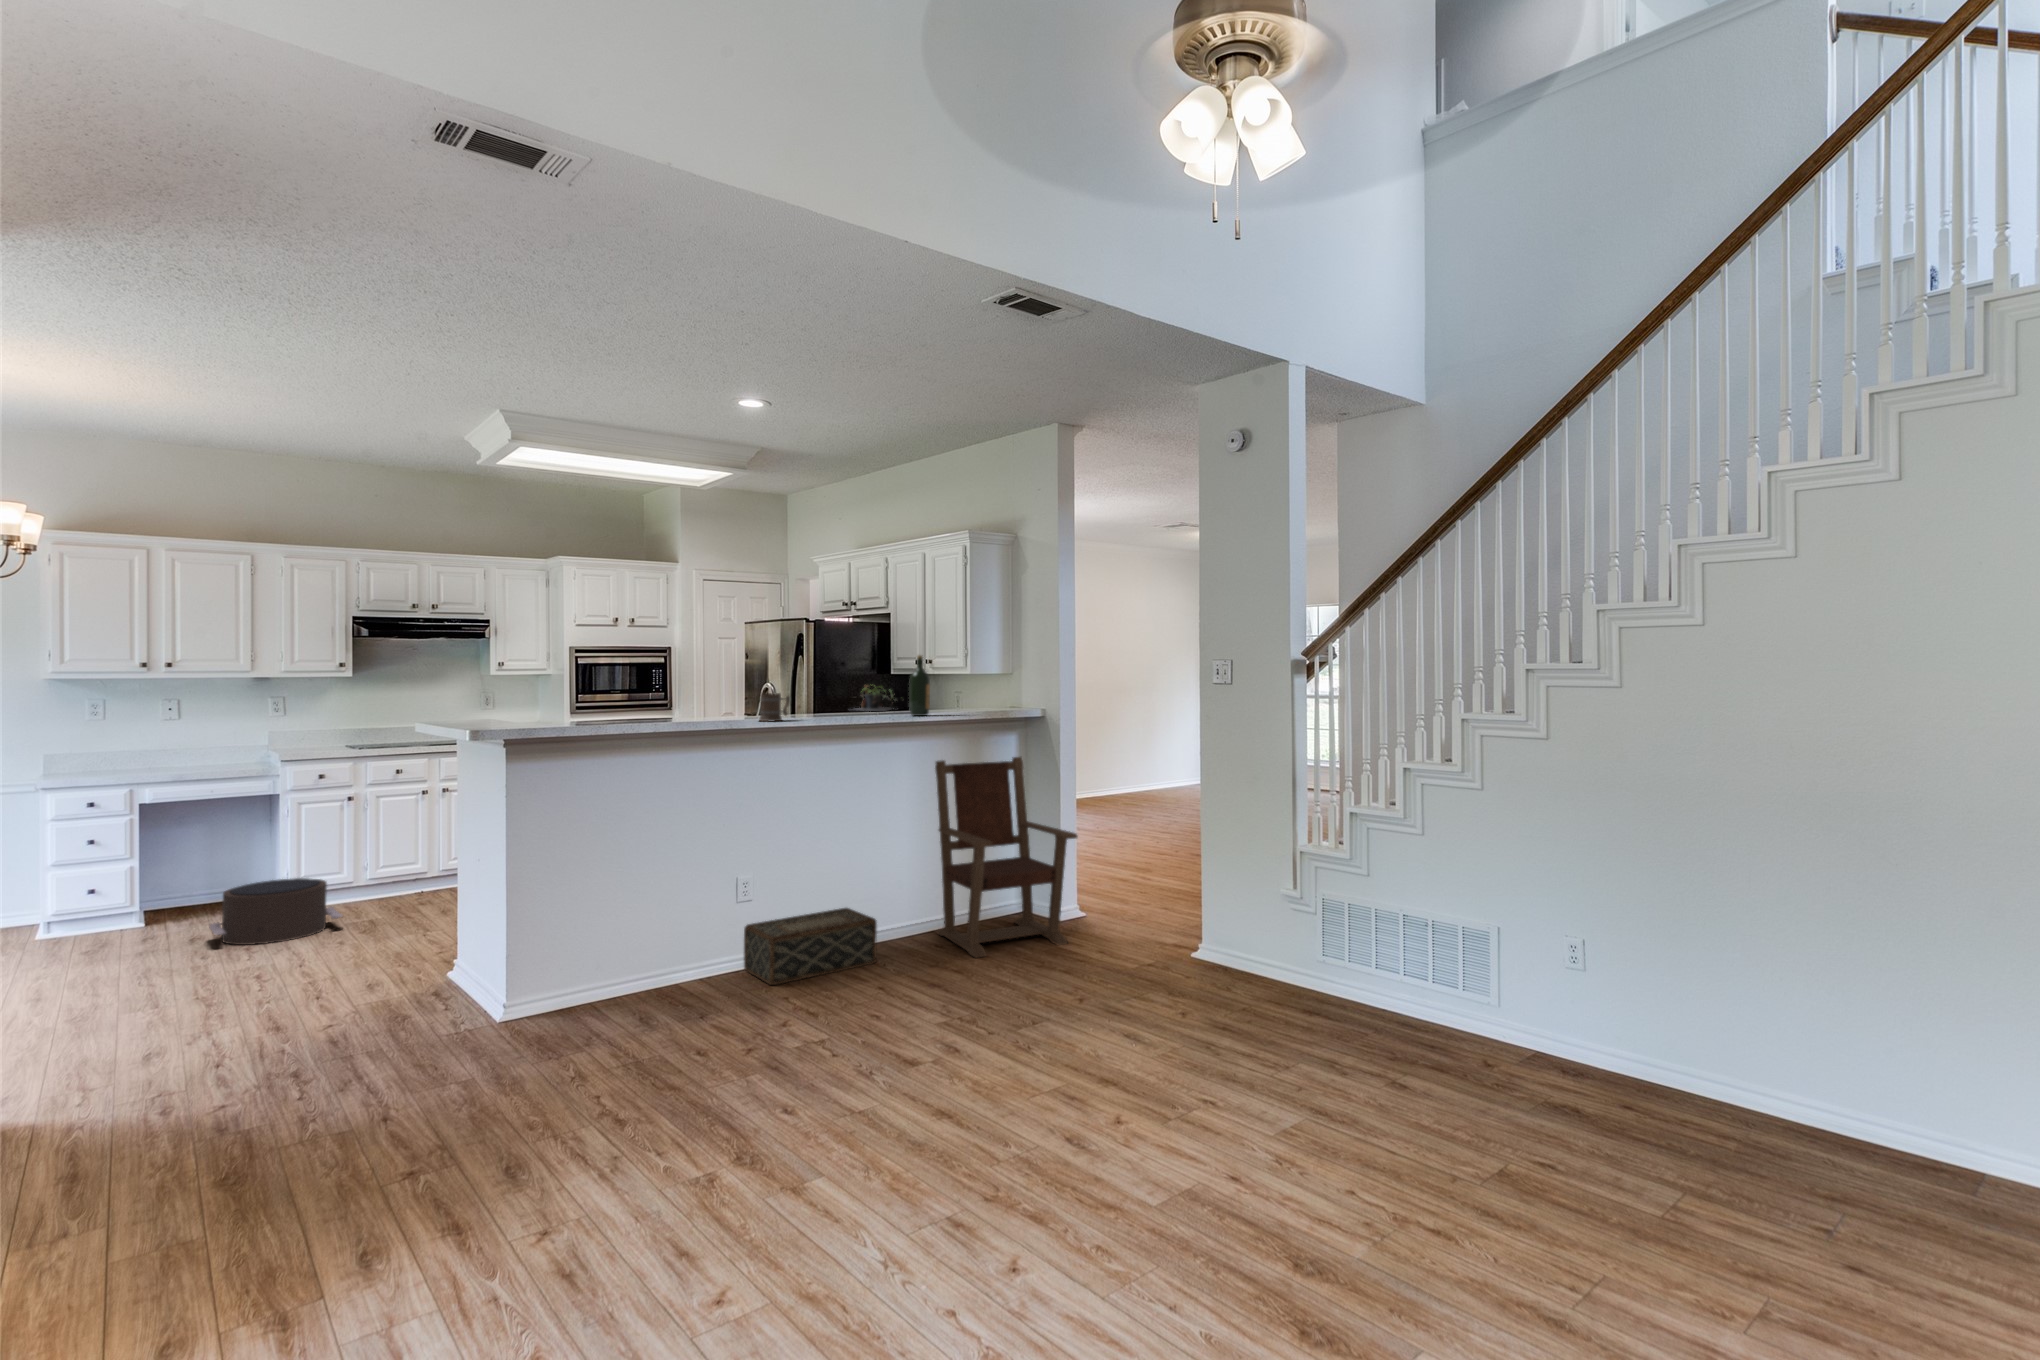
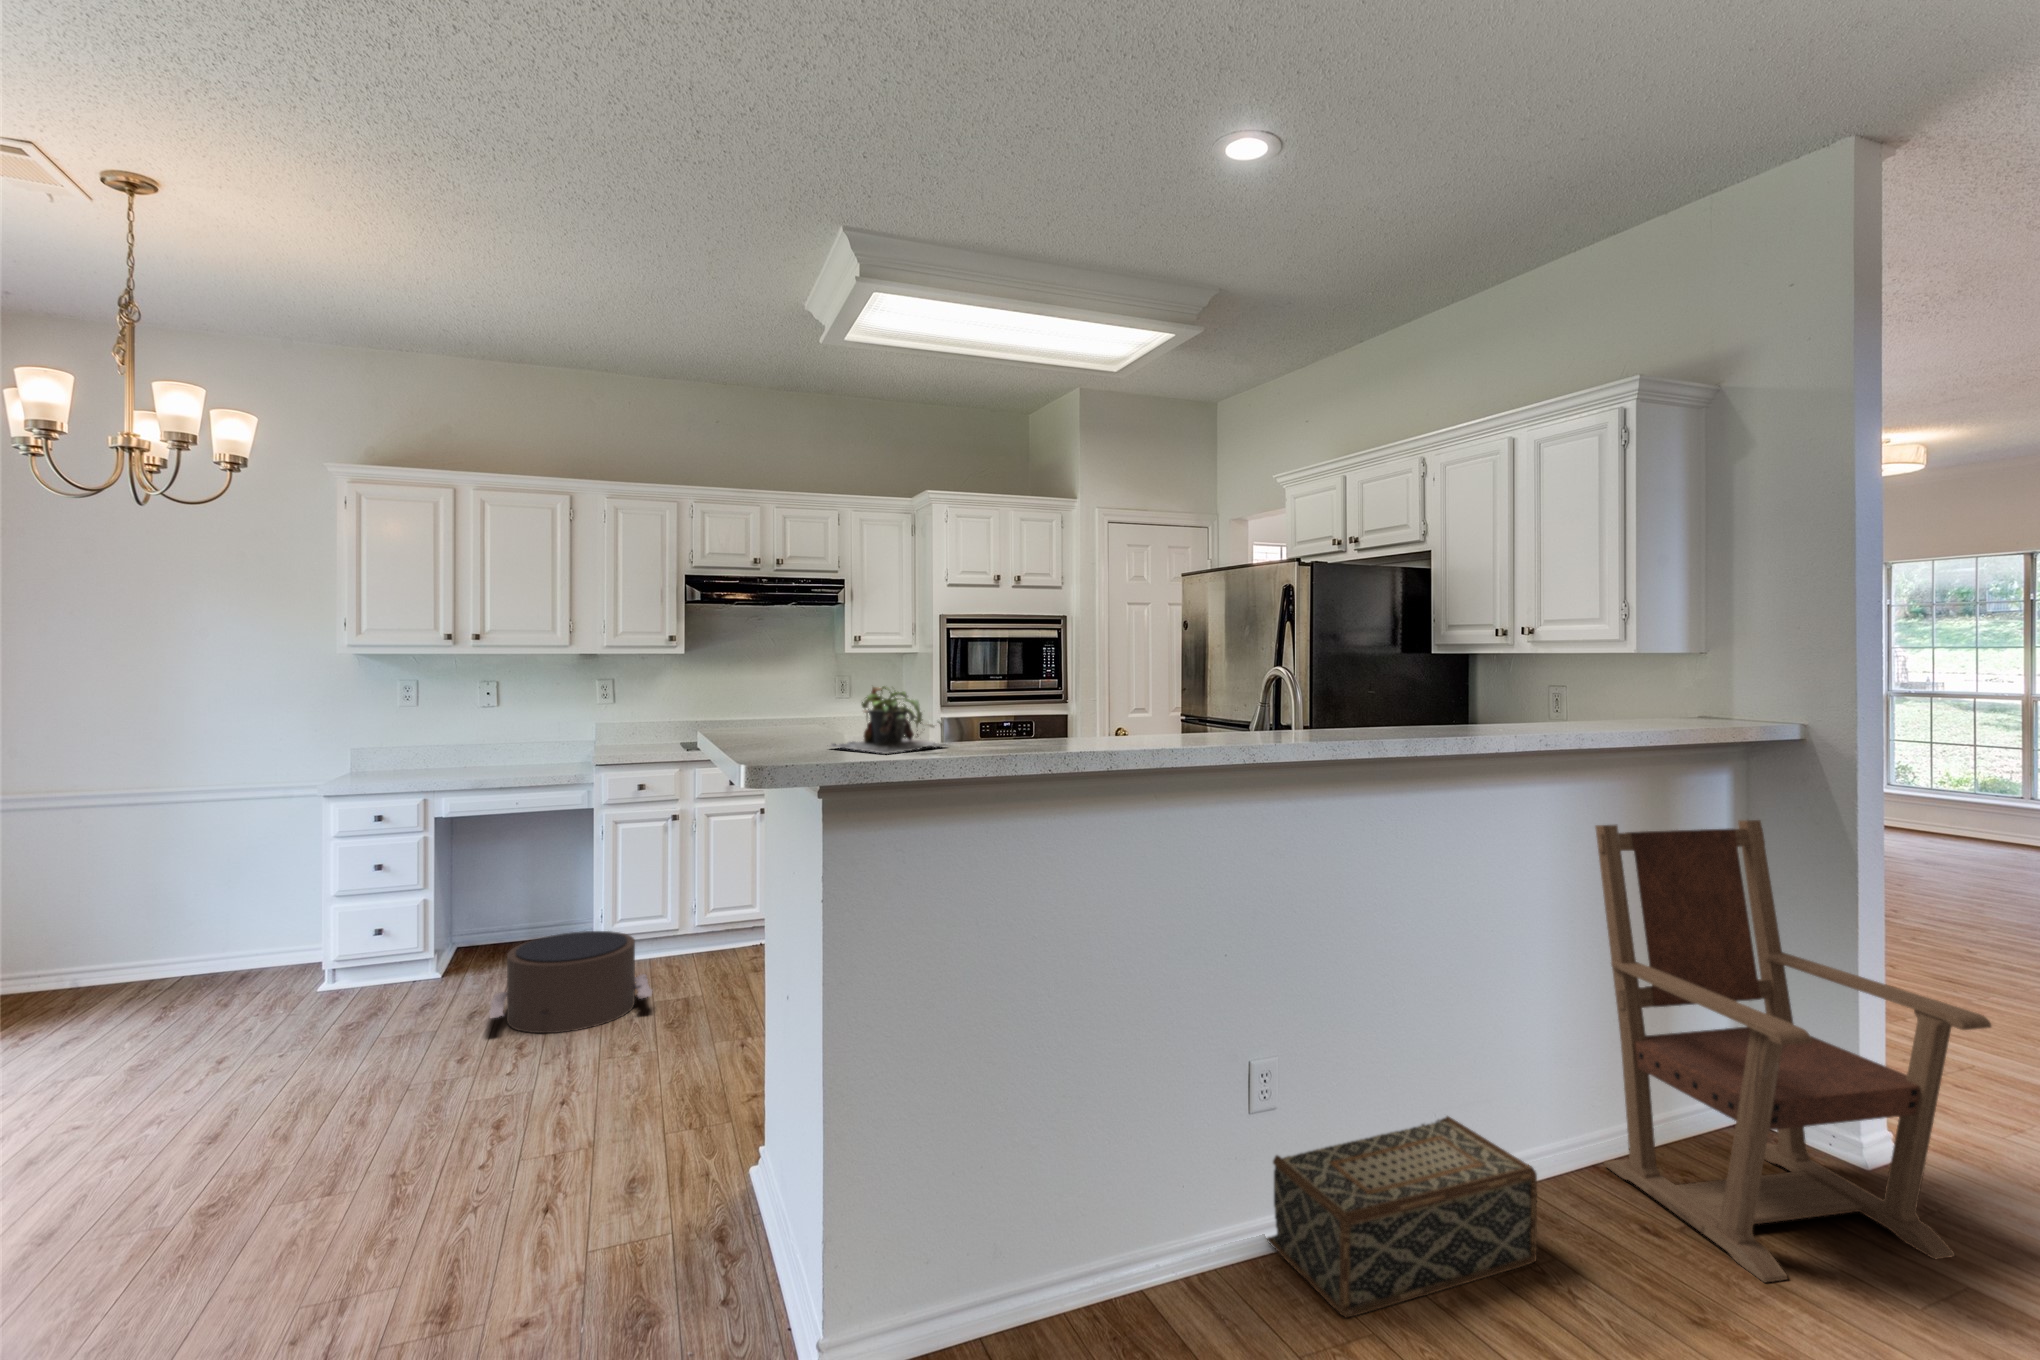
wine bottle: present [909,655,930,716] -> none [1542,618,1586,736]
plant: present [855,685,898,711] -> present [831,686,946,754]
mug: present [759,693,790,721] -> none [1271,687,1326,743]

